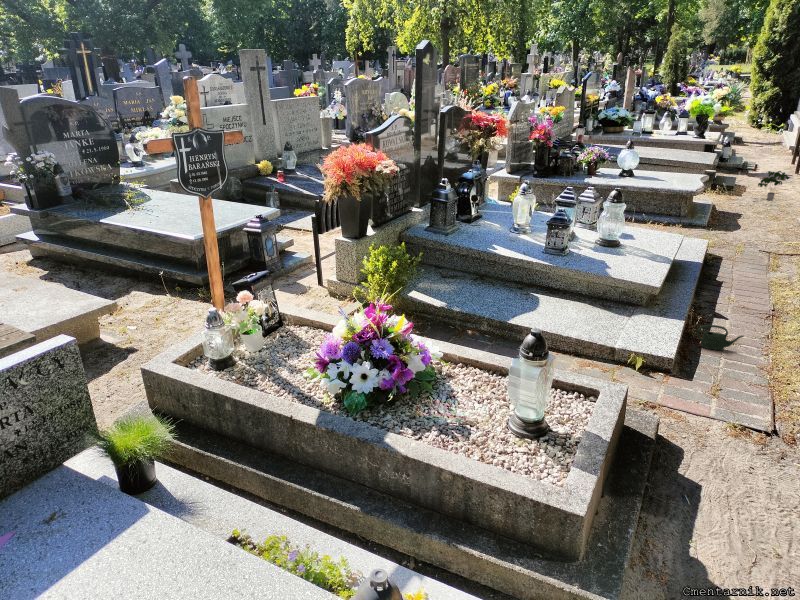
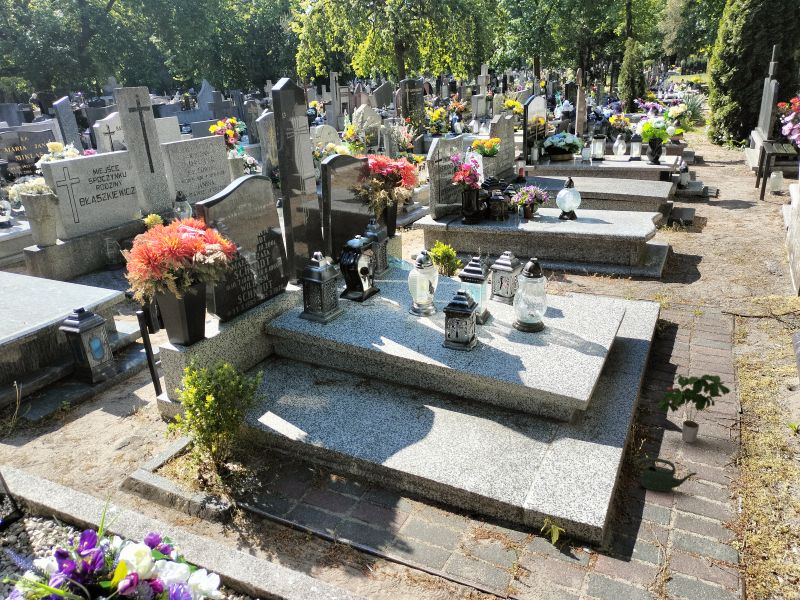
potted plant: present [758,171,789,201] -> present [657,375,730,443]

